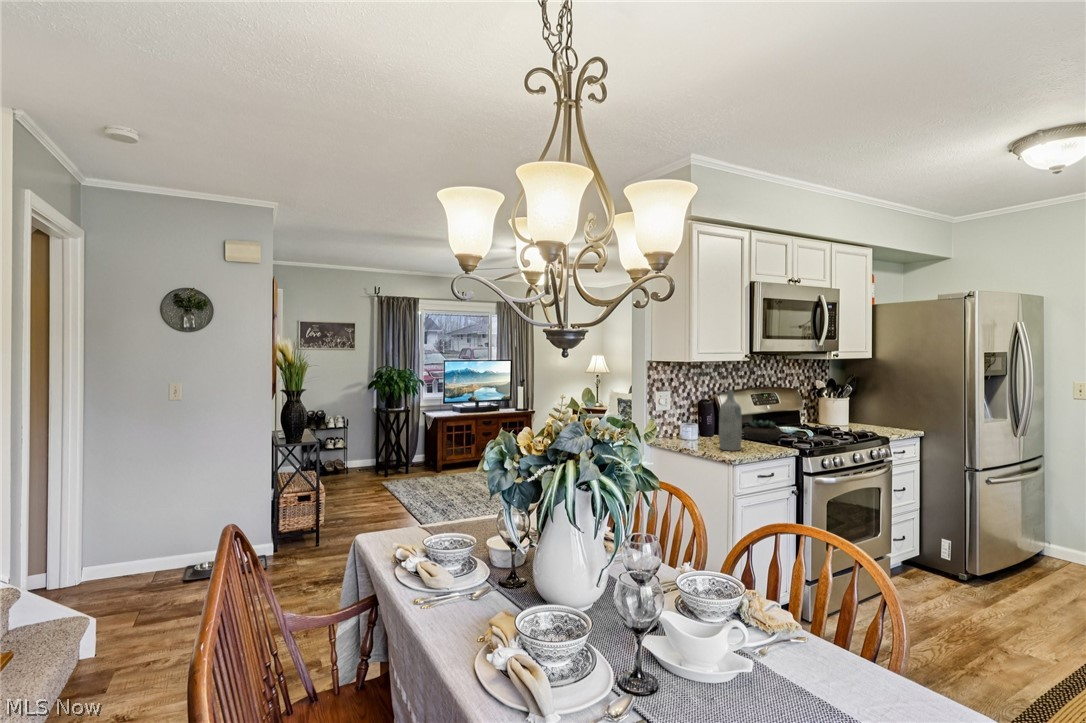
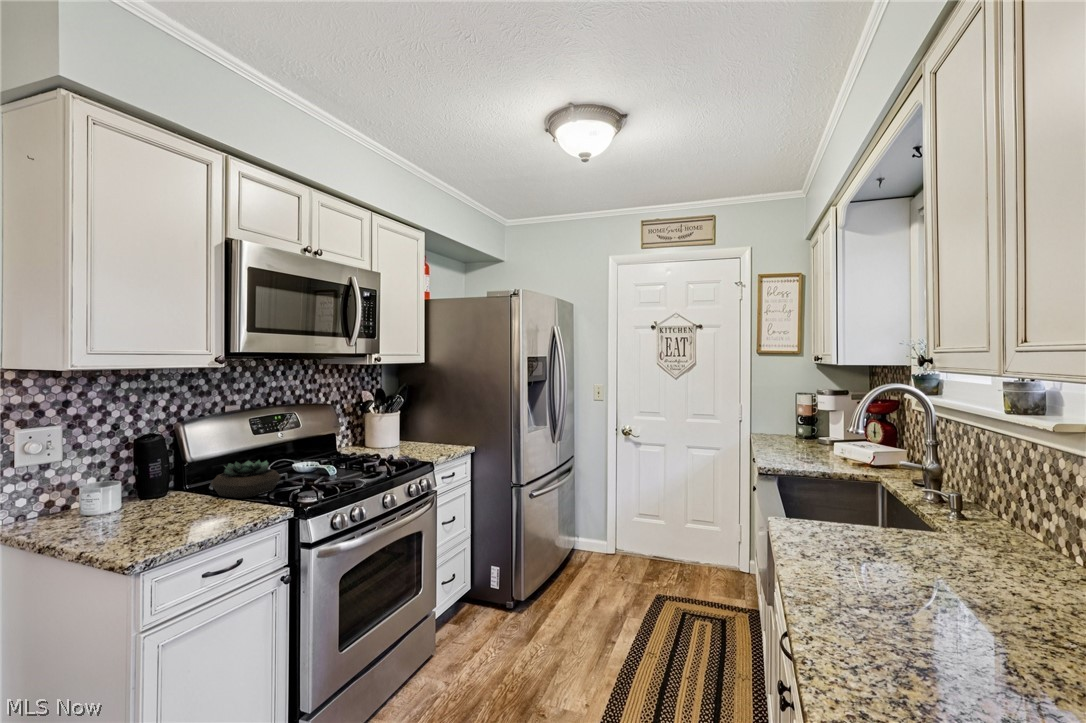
bottle: present [719,391,742,451] -> none [122,422,175,539]

